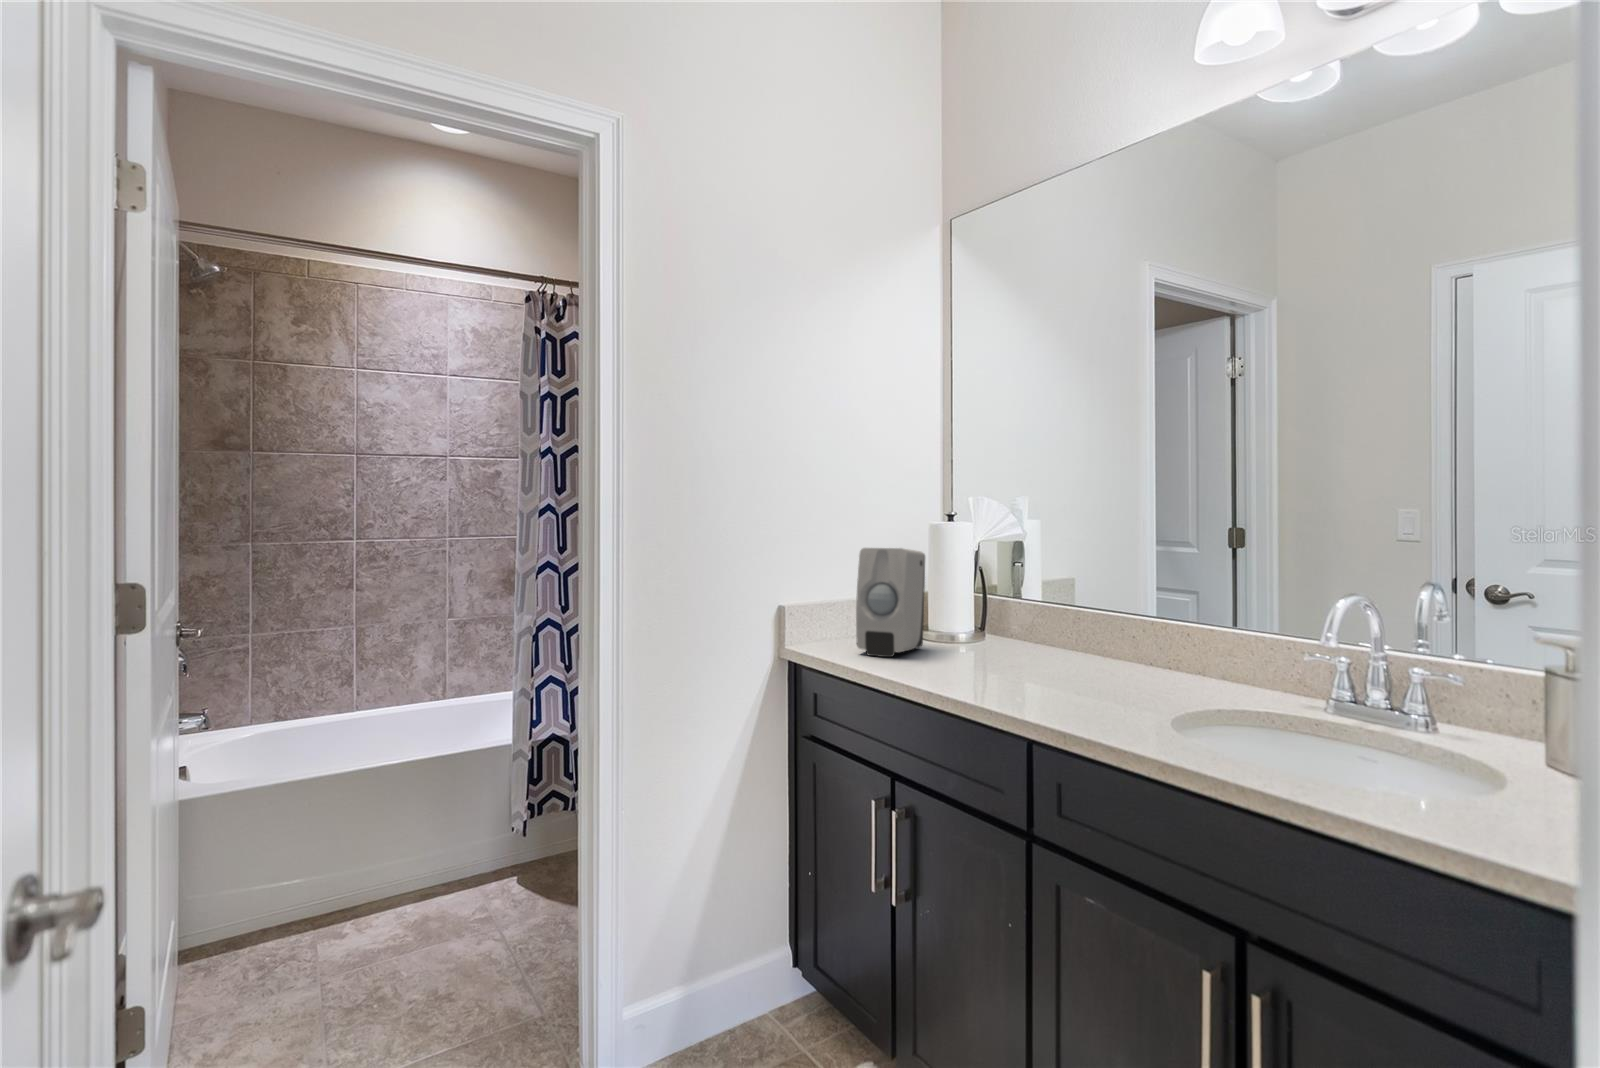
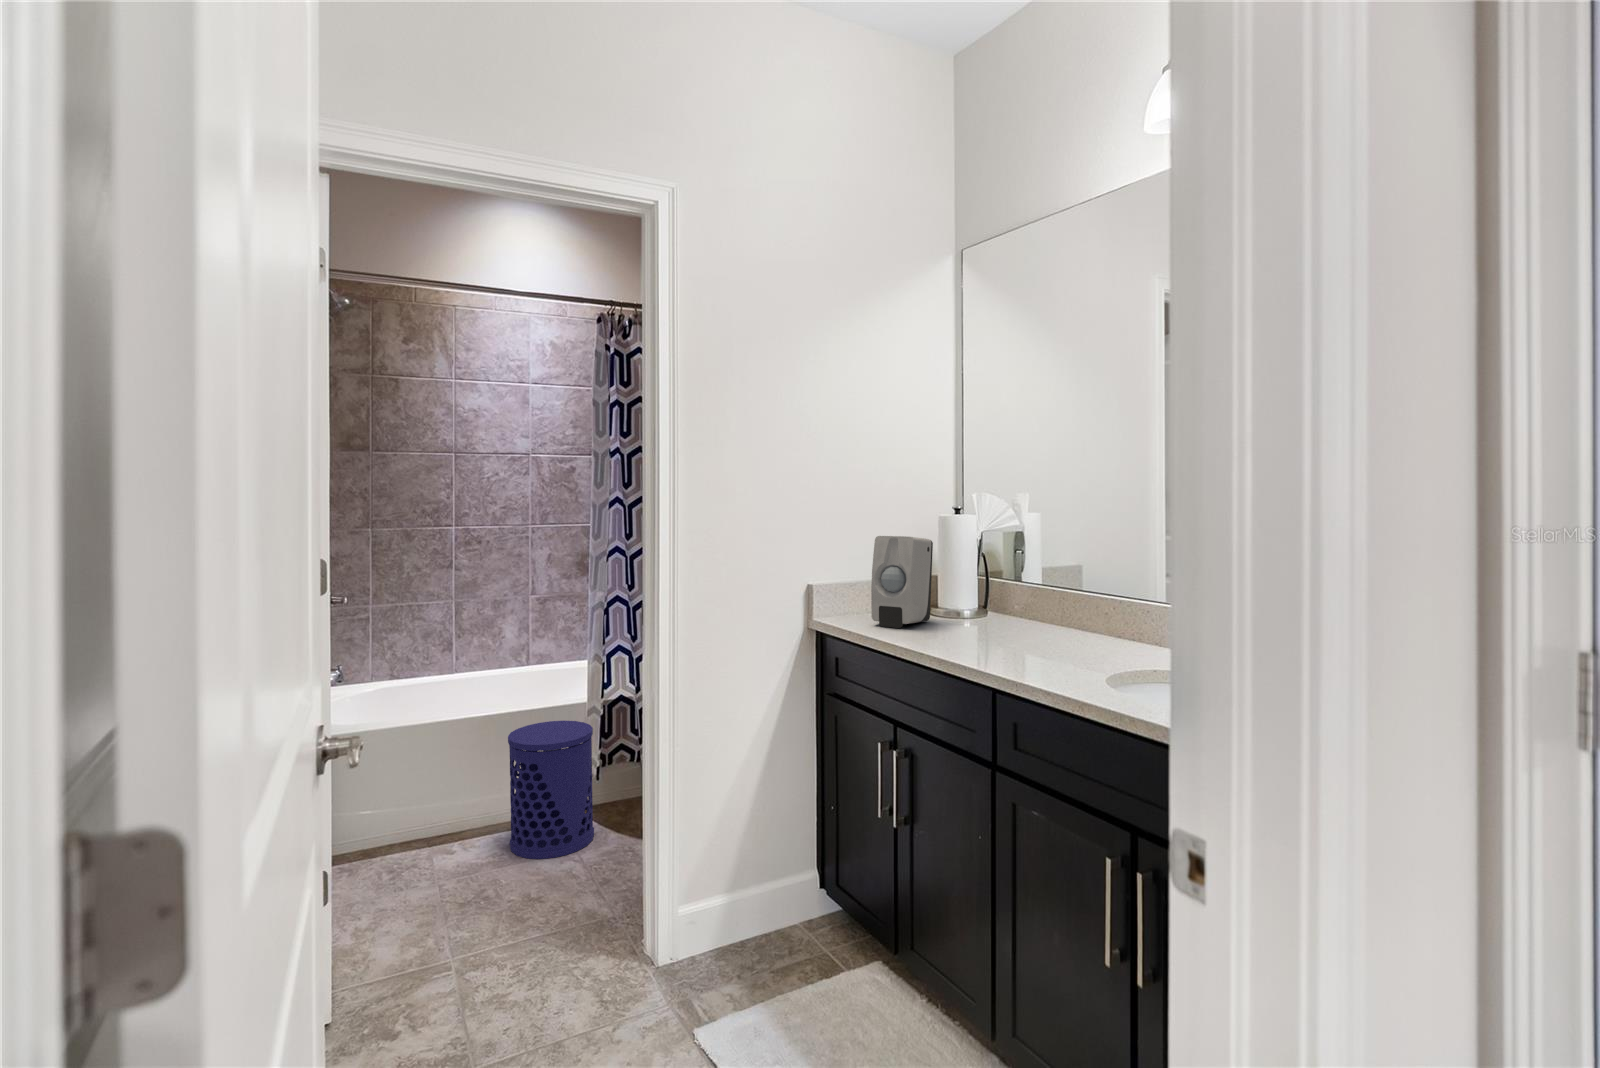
waste bin: none [414,768,520,939] -> present [508,721,594,859]

